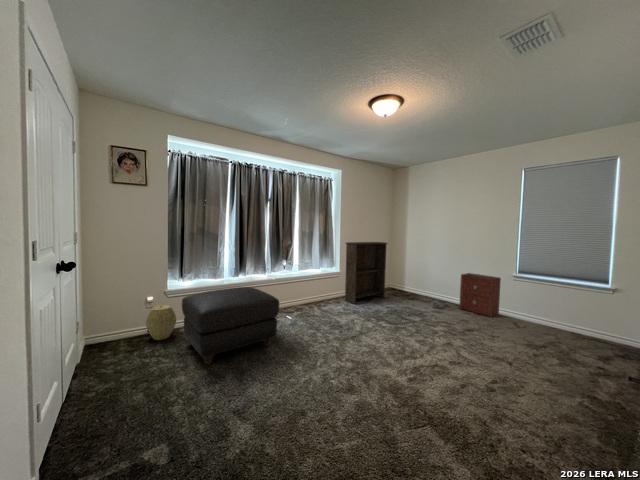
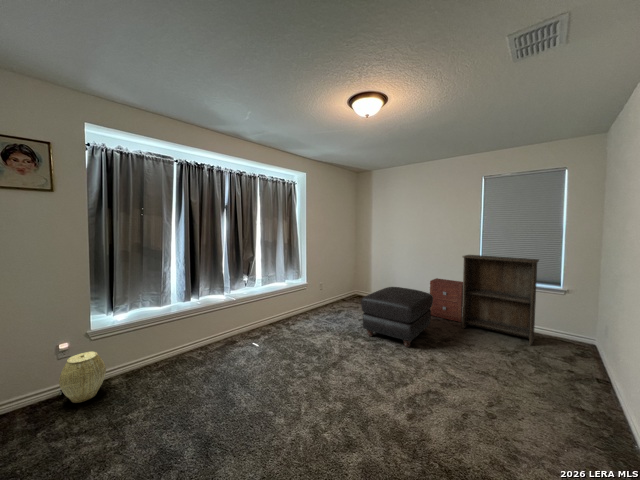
bookshelf: present [345,242,387,304] -> present [462,255,539,345]
ottoman: present [182,287,279,365] -> present [361,287,433,347]

